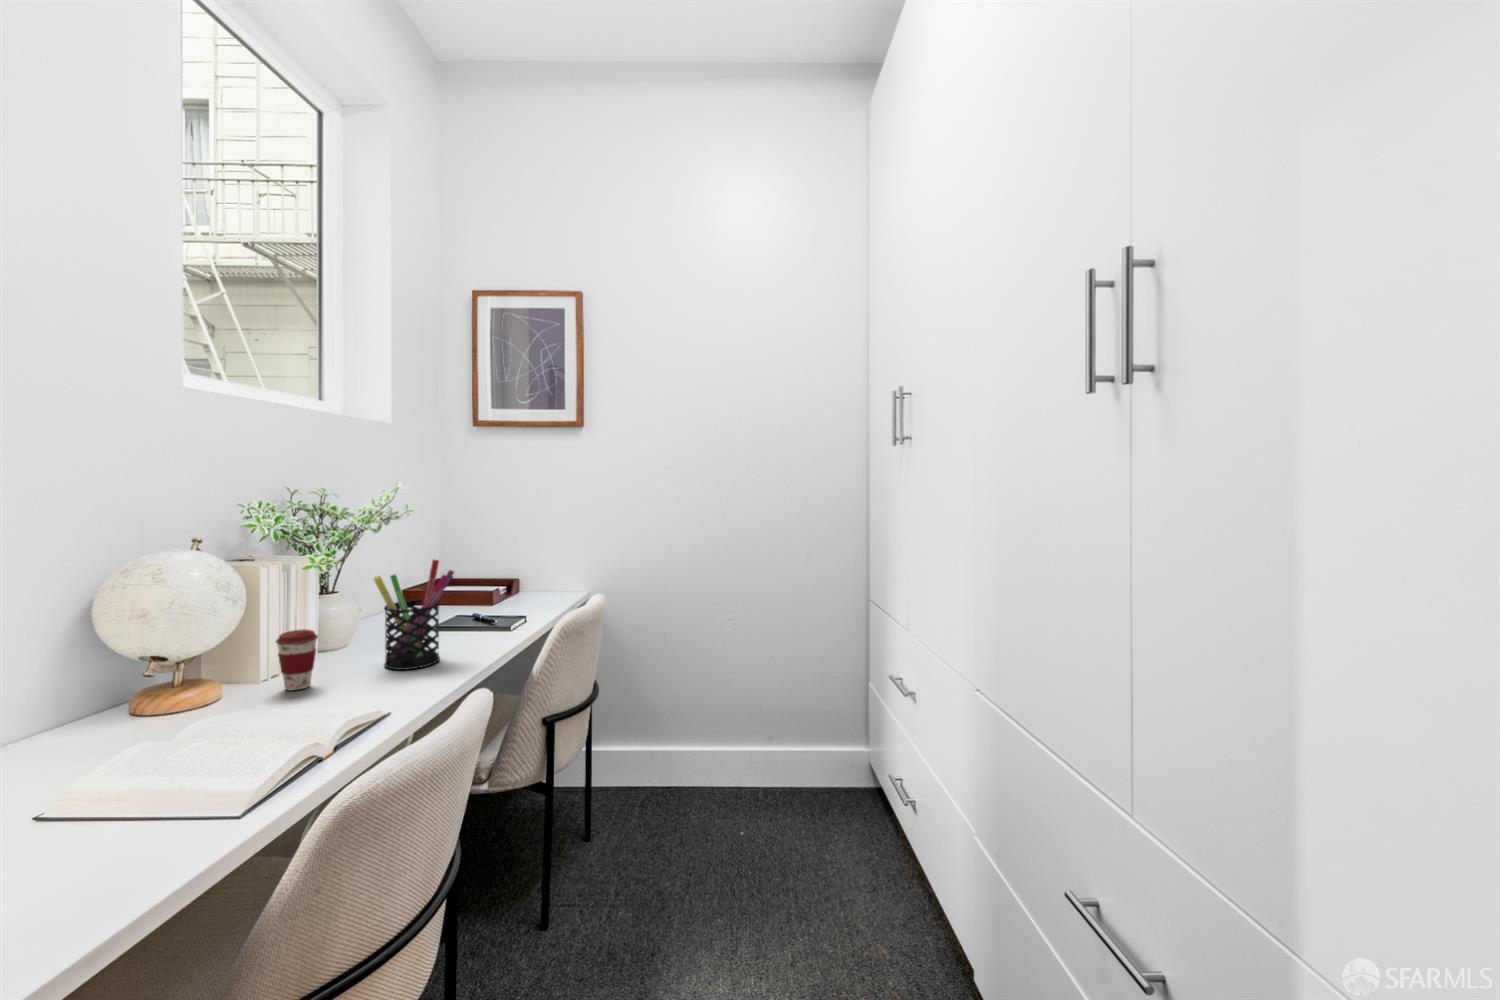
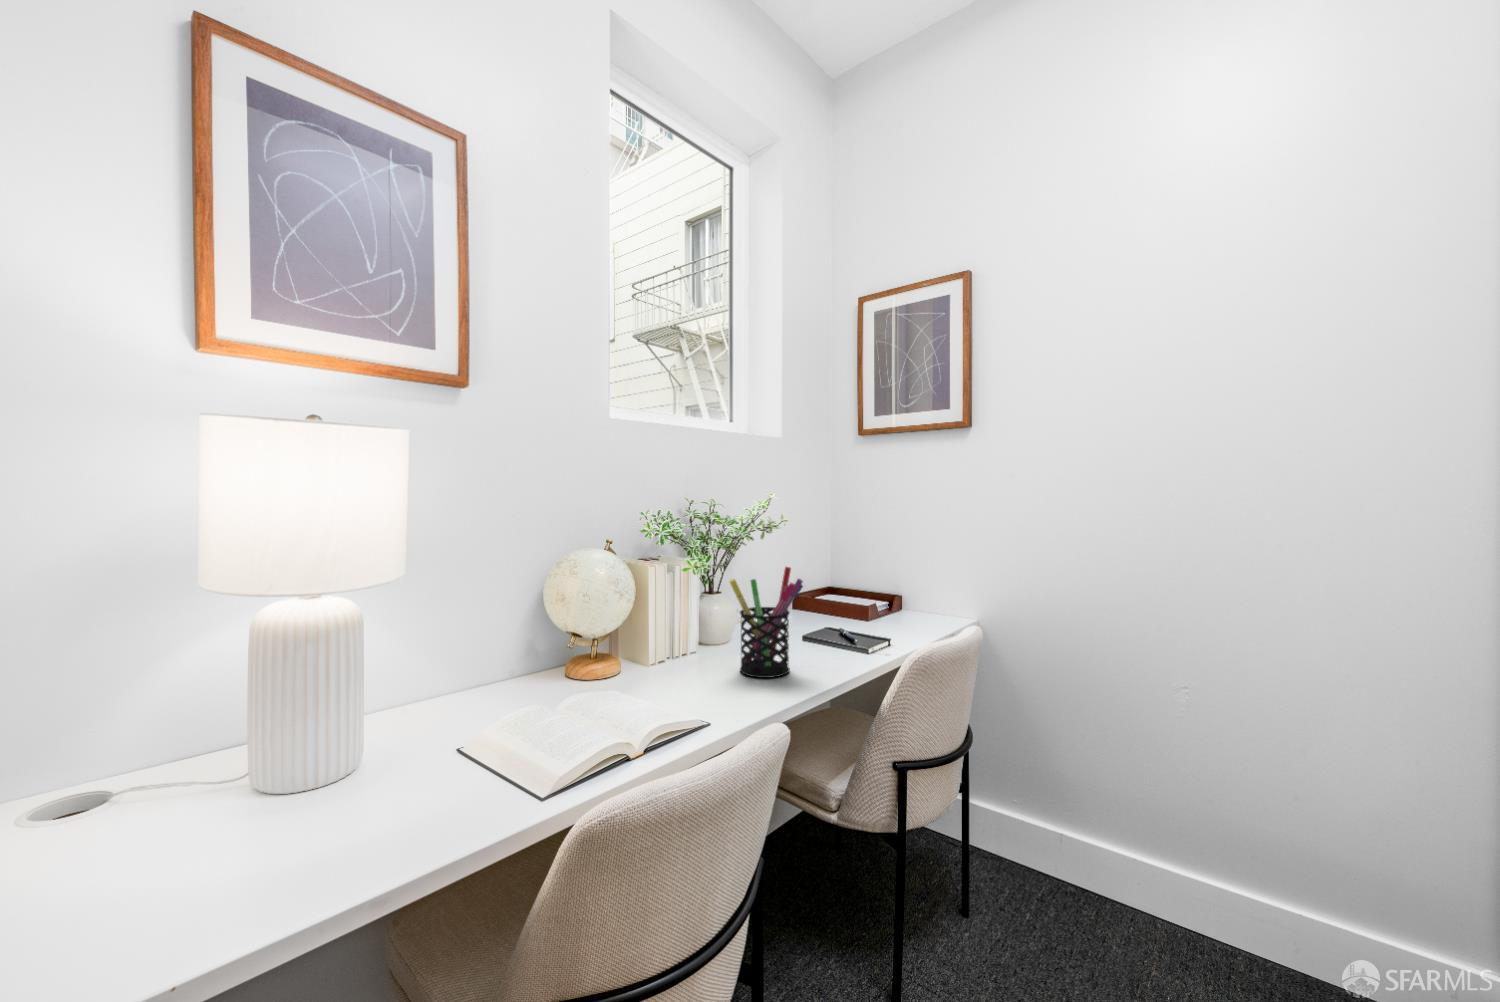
coffee cup: present [276,629,318,690] -> none [650,623,682,679]

